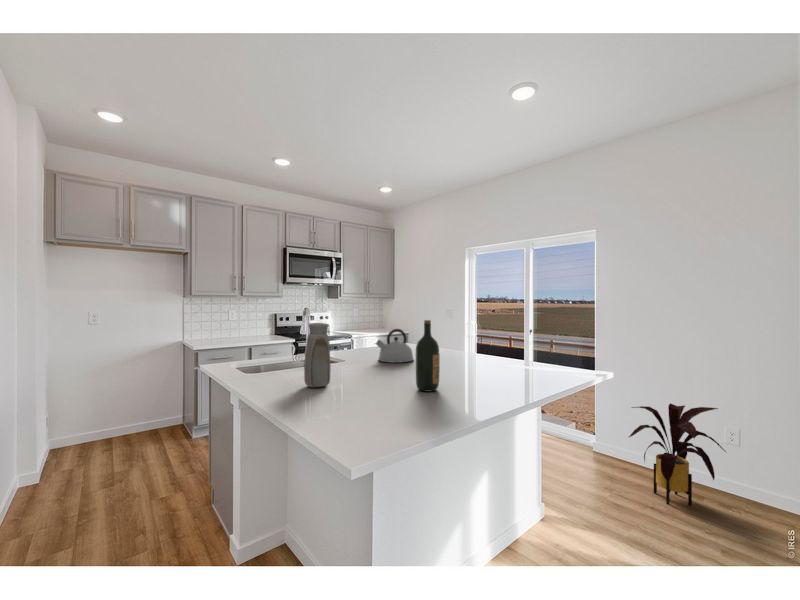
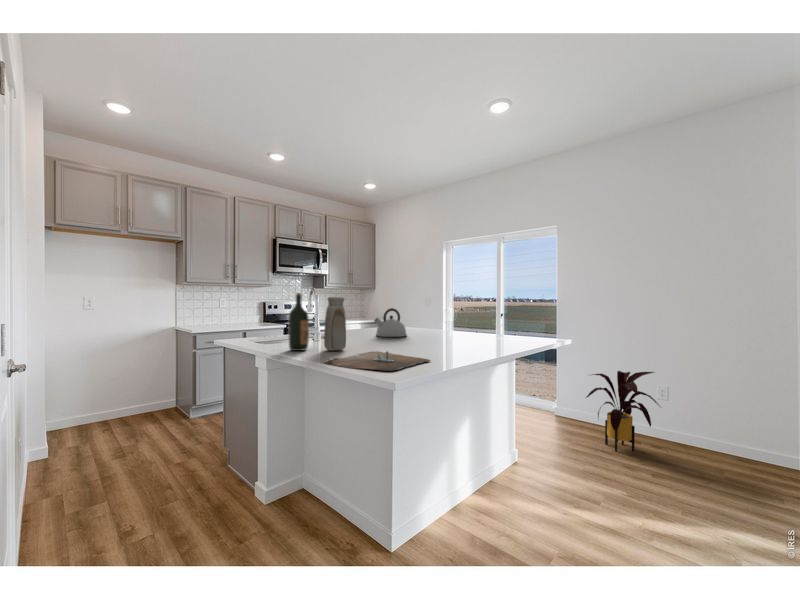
wine bottle: present [416,320,440,391] -> present [288,293,309,351]
cutting board: none [289,390,423,433] -> present [324,351,430,371]

